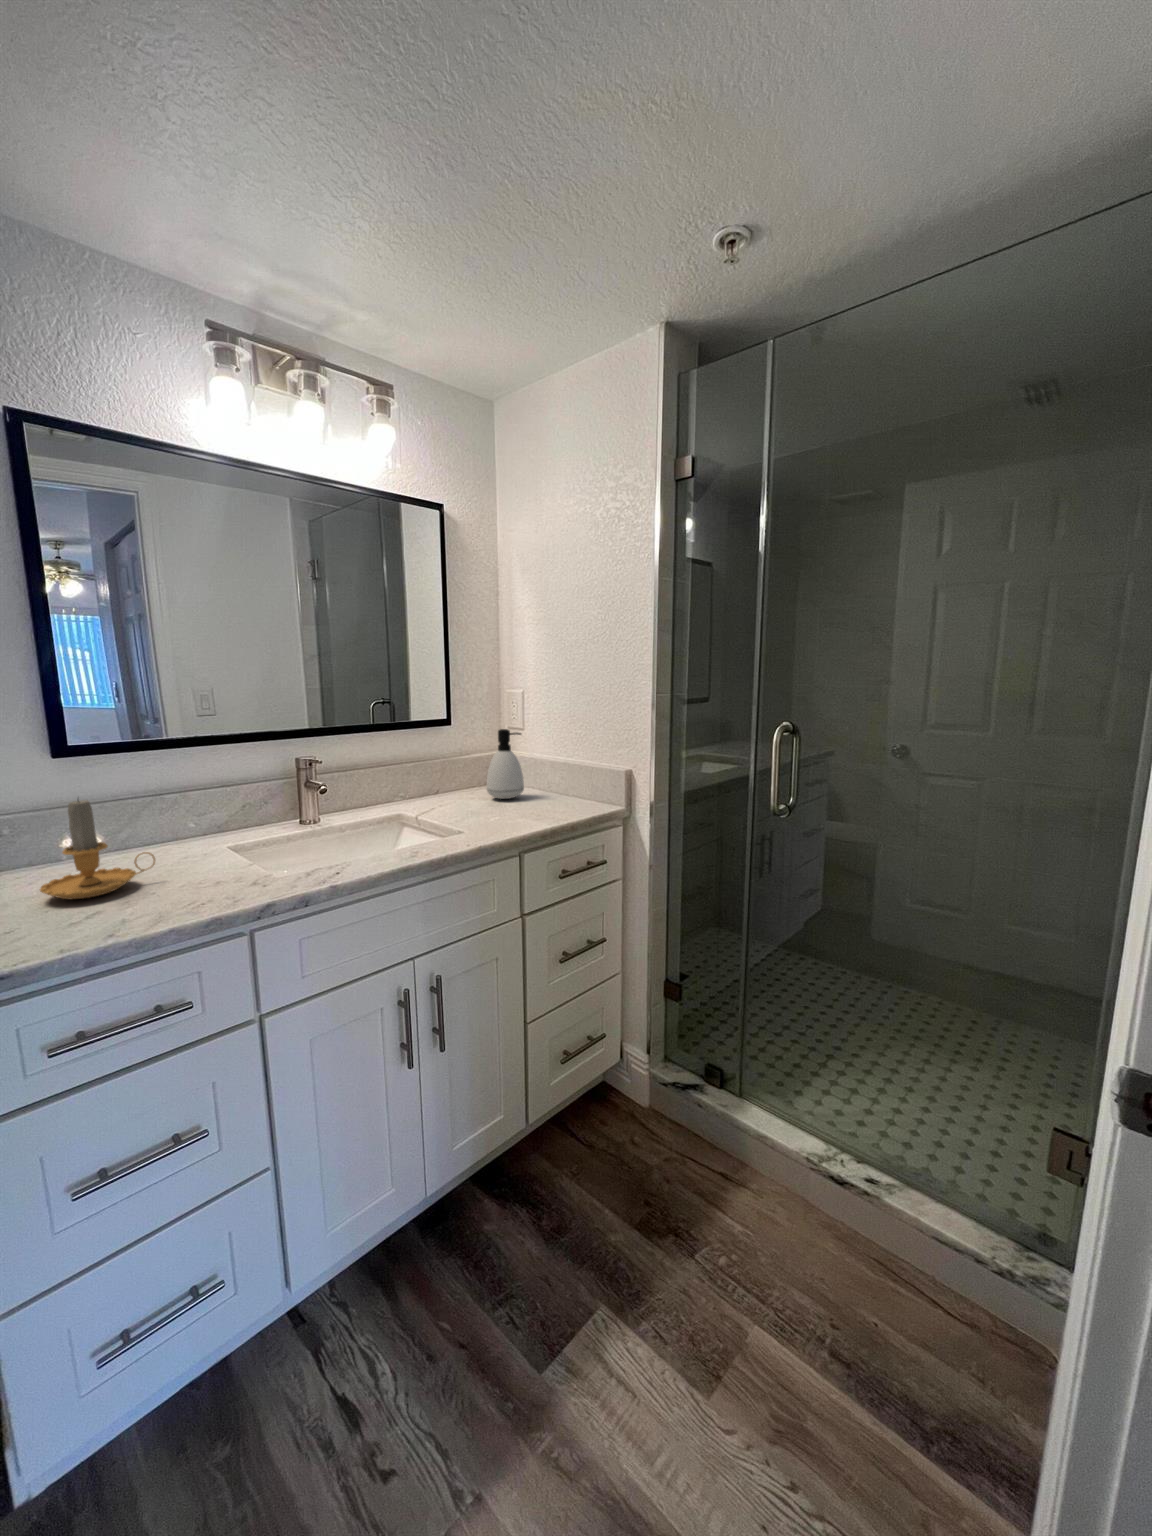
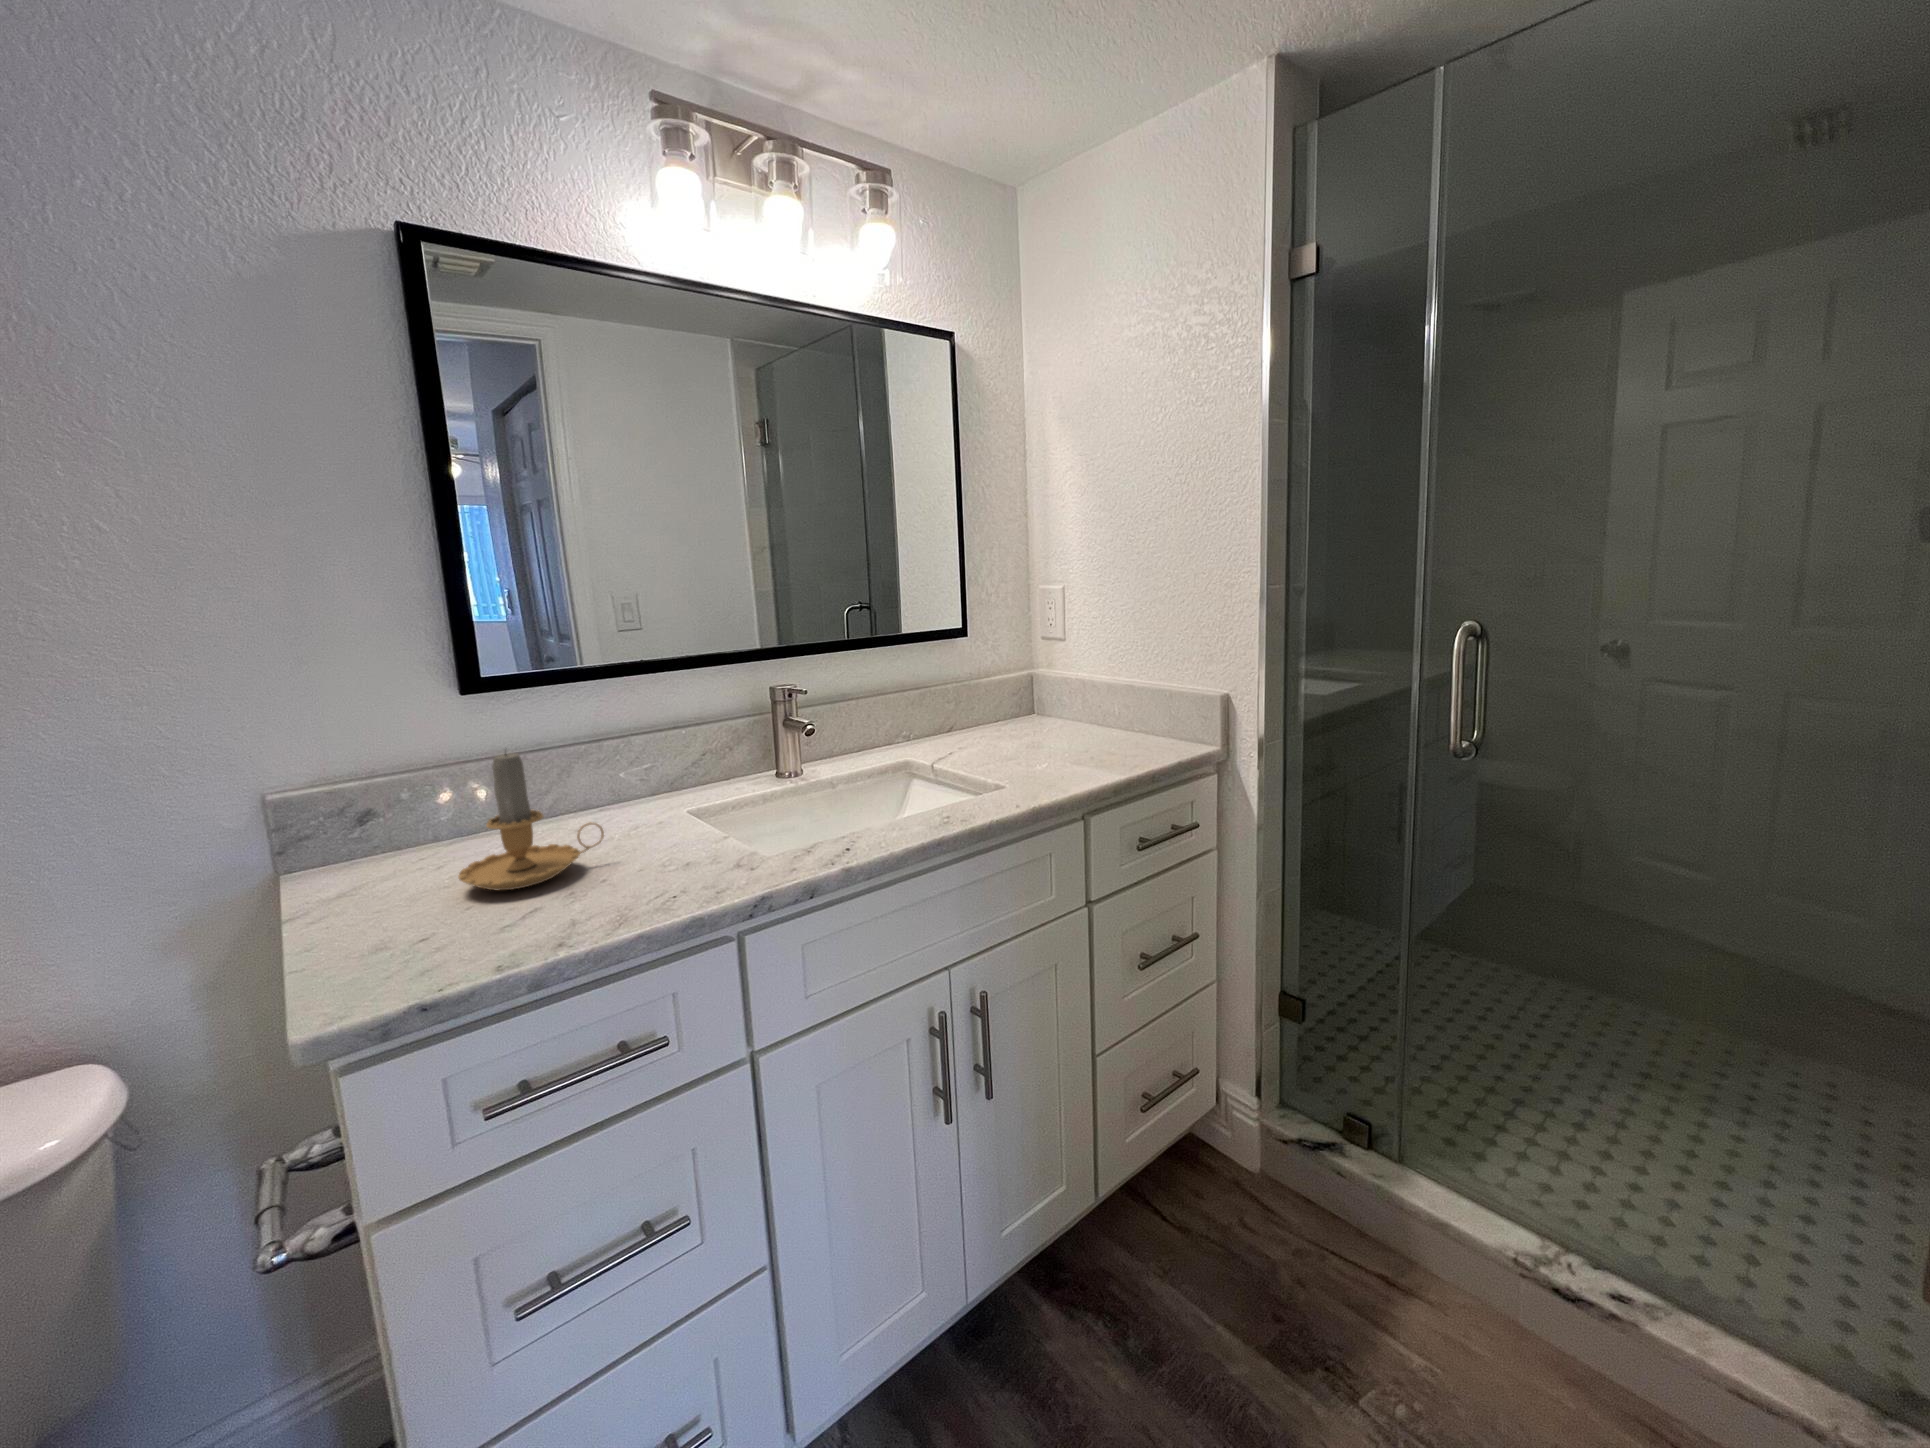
soap dispenser: present [486,729,524,799] -> none [1019,639,1071,736]

